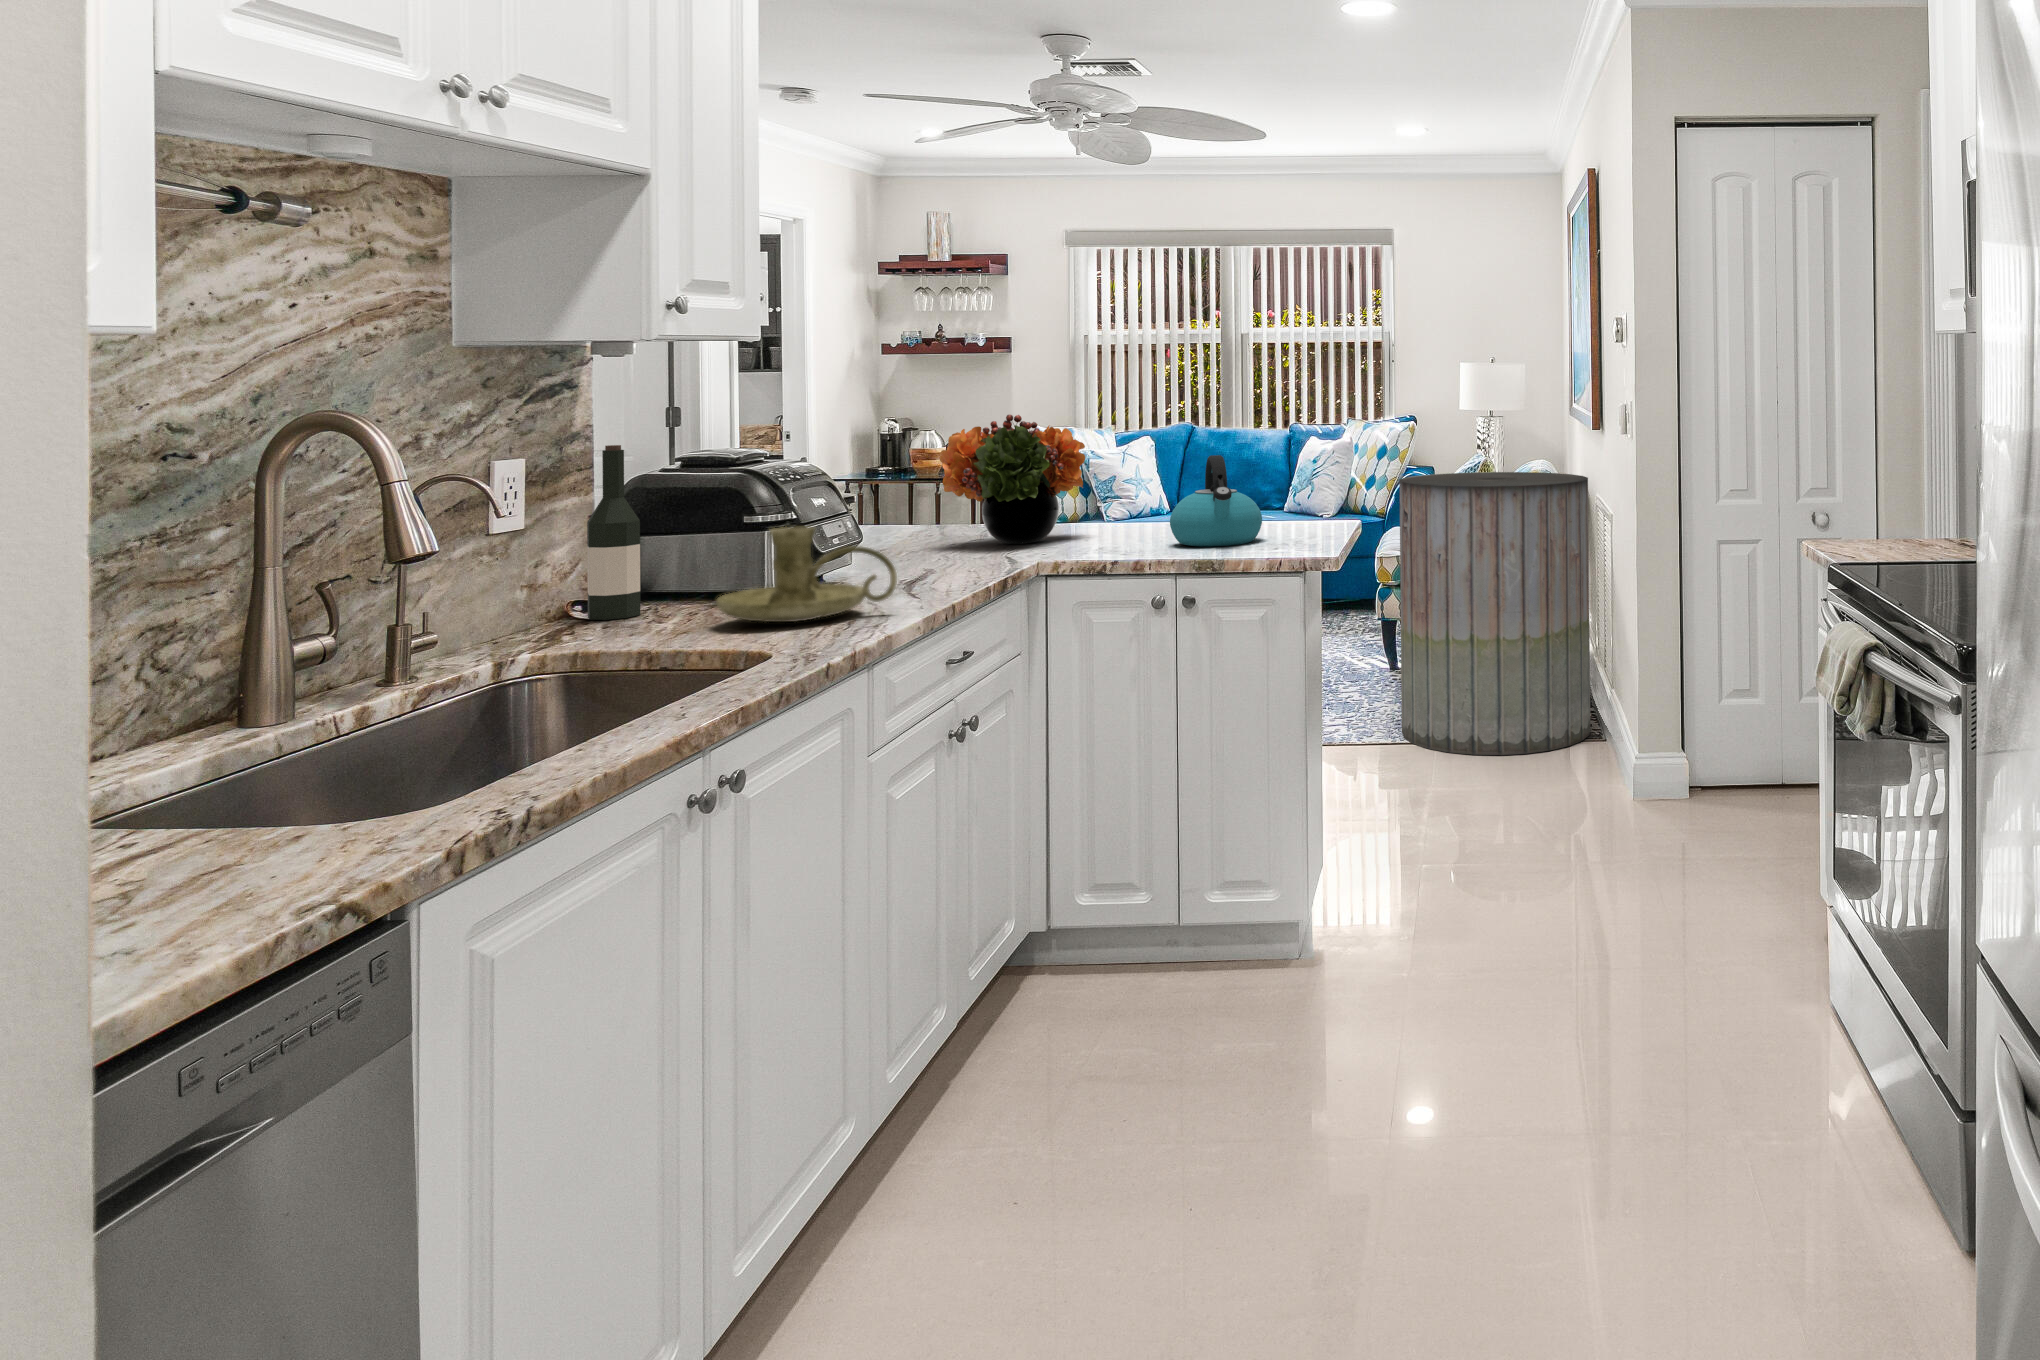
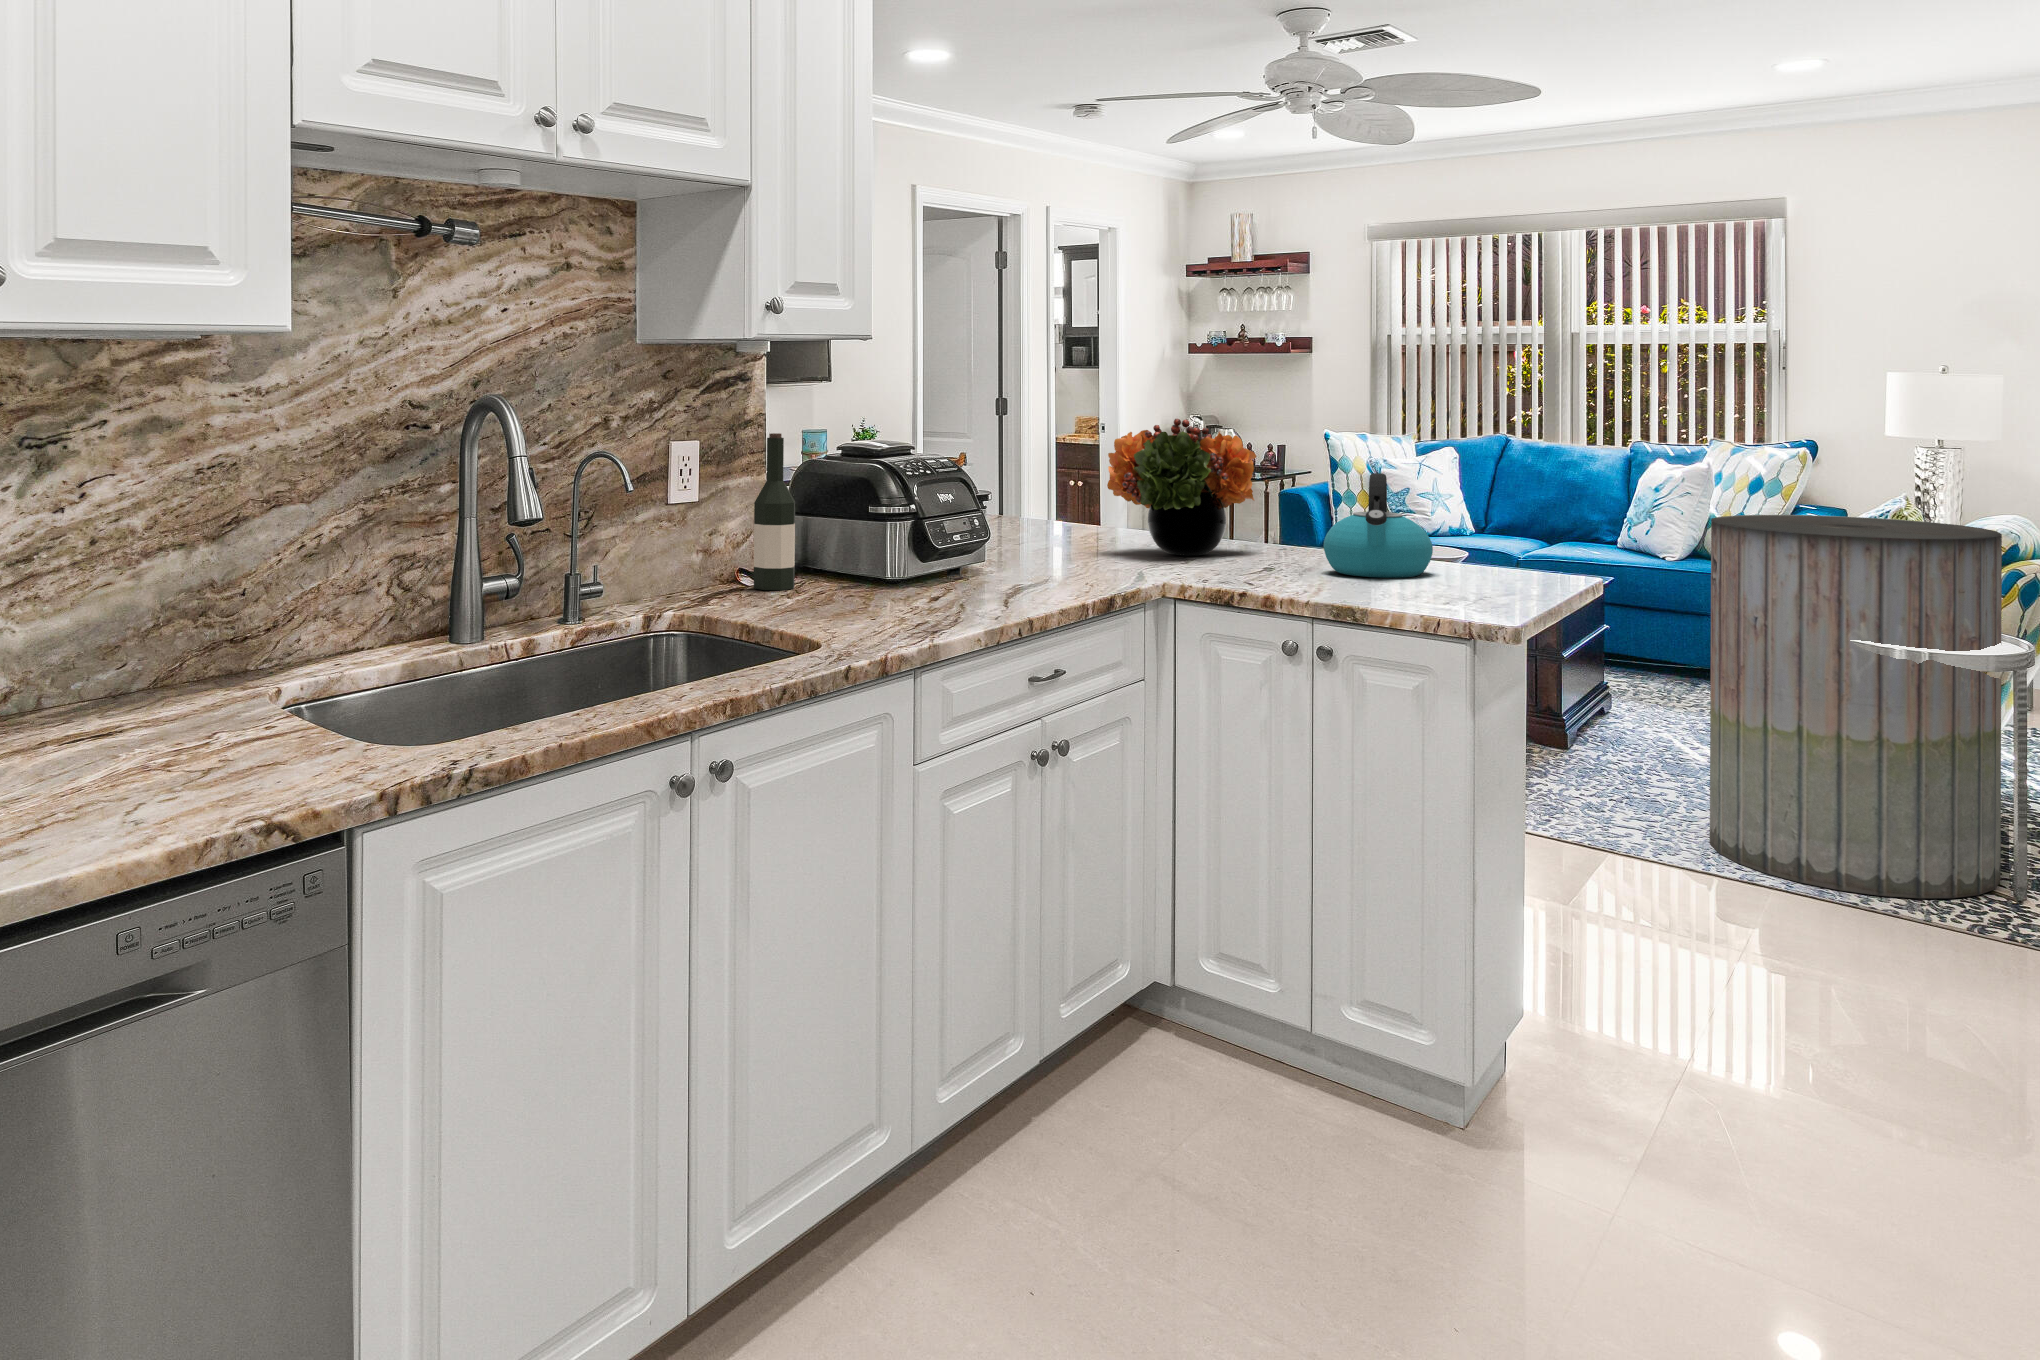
candle holder: present [716,527,897,622] -> none [826,518,978,609]

